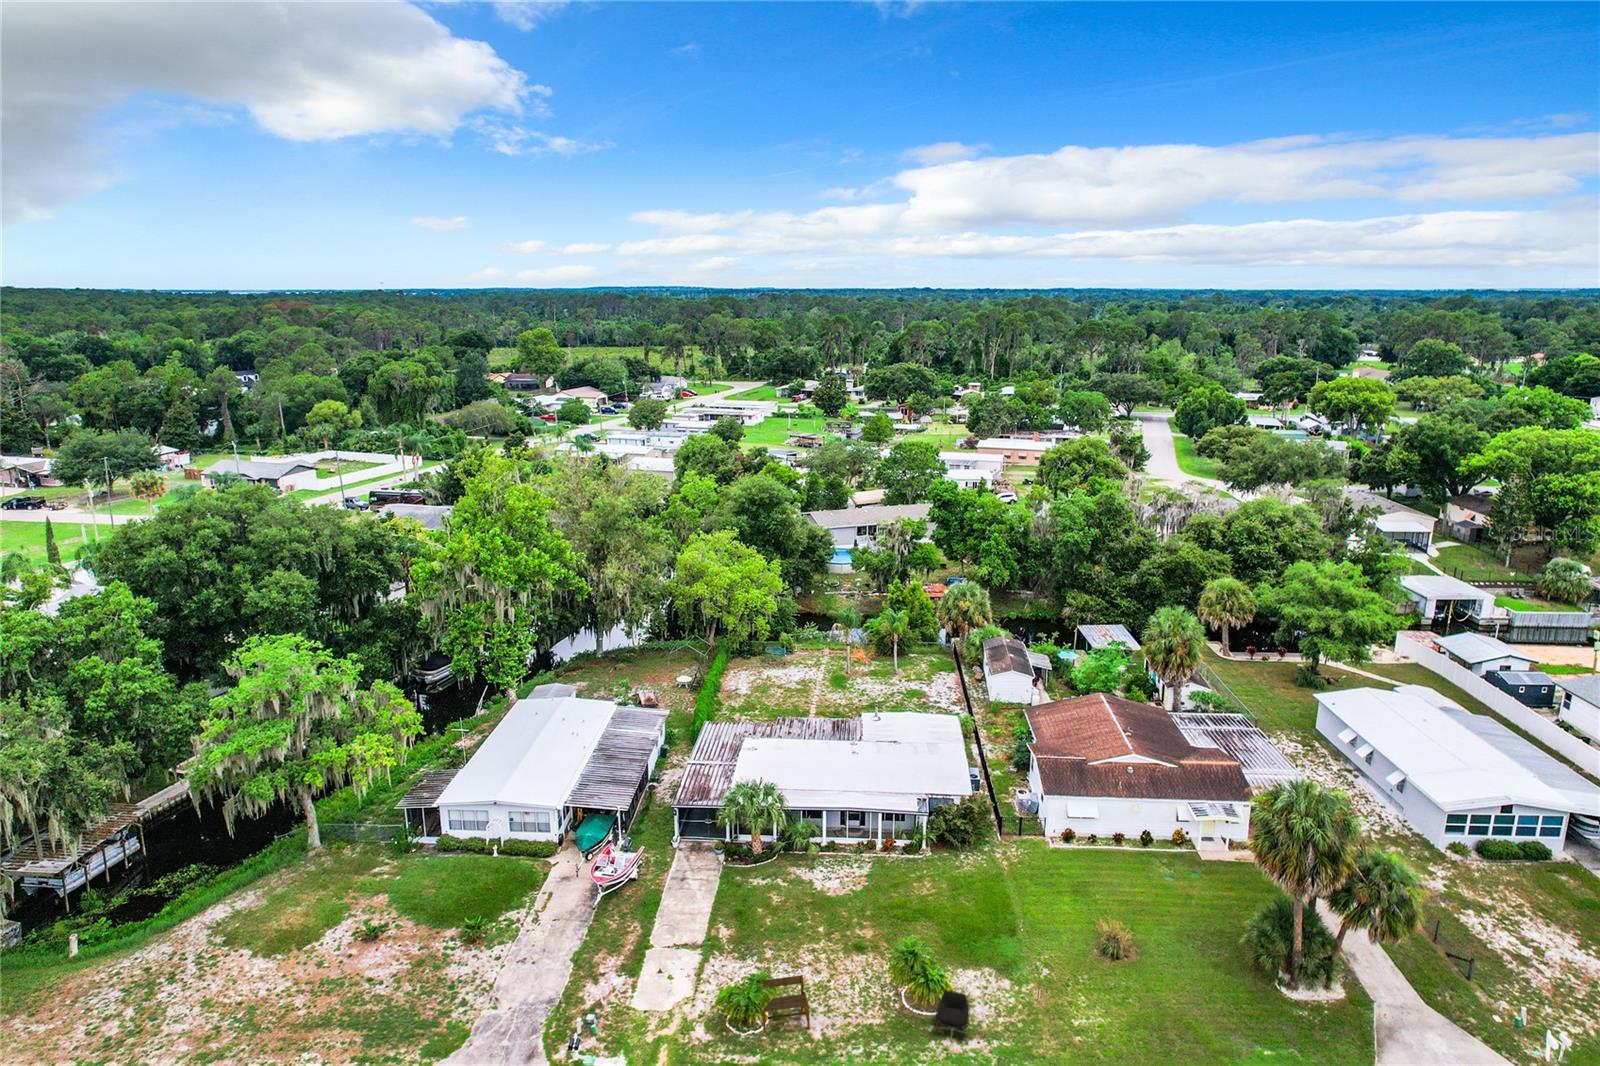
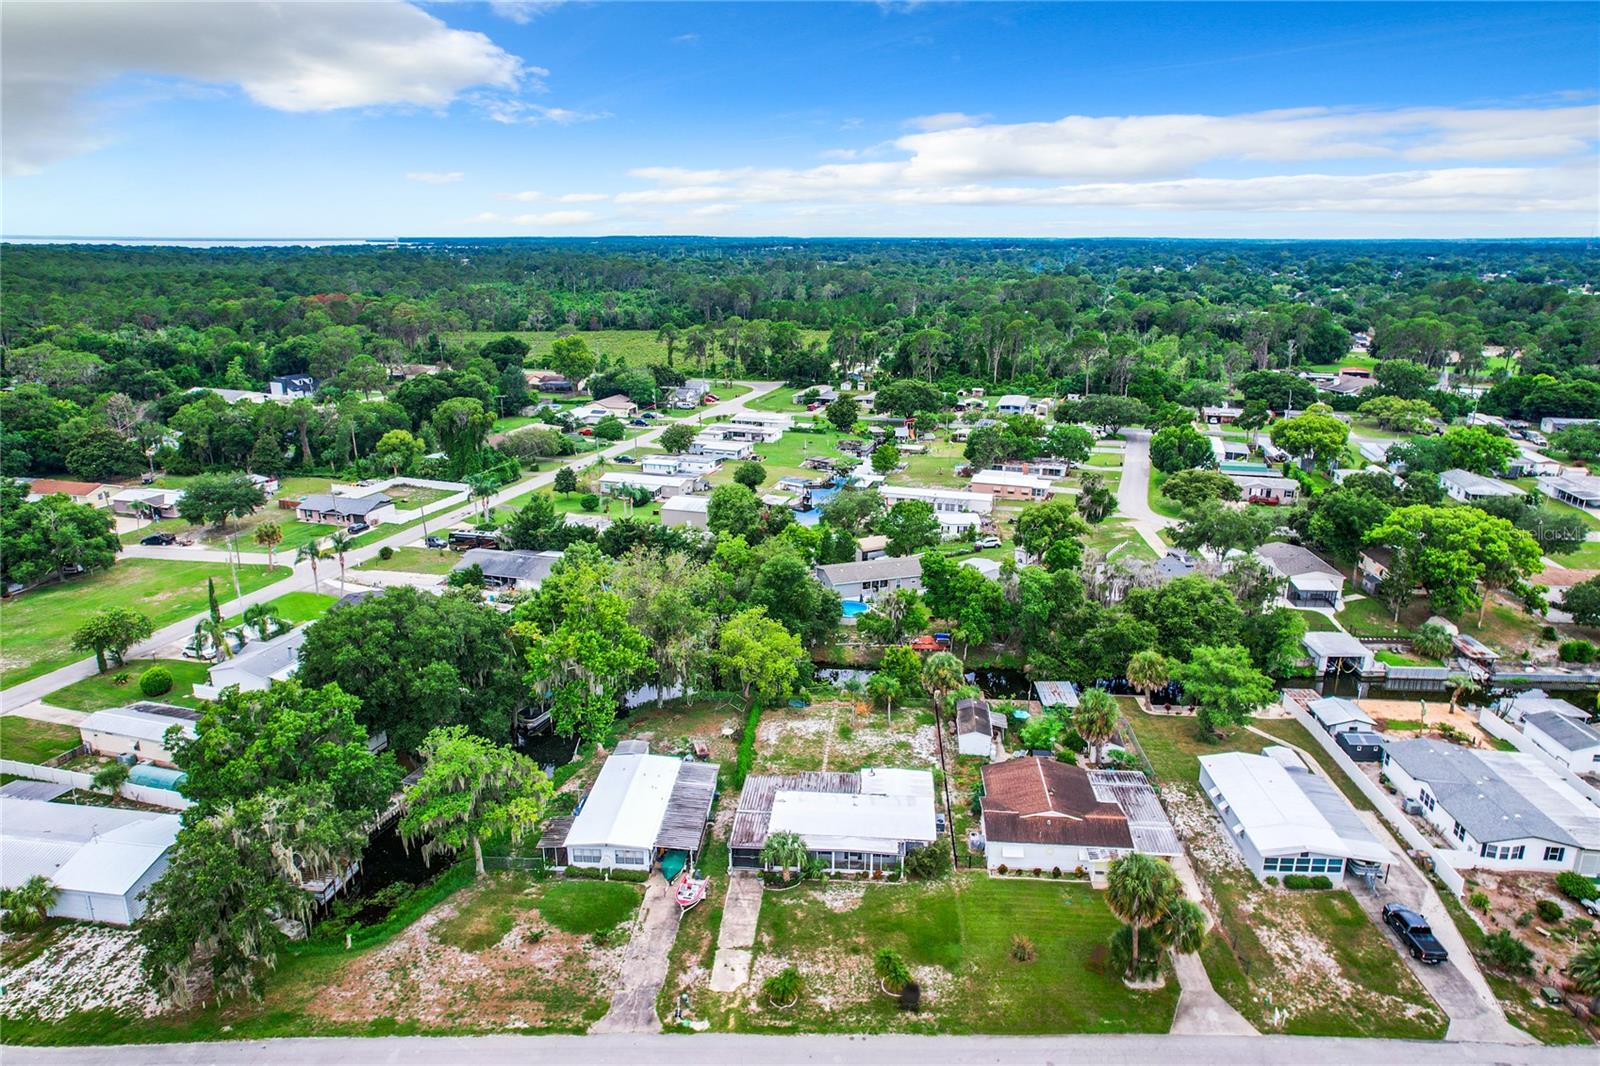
bench: present [762,975,810,1033] -> present [1086,943,1109,973]

